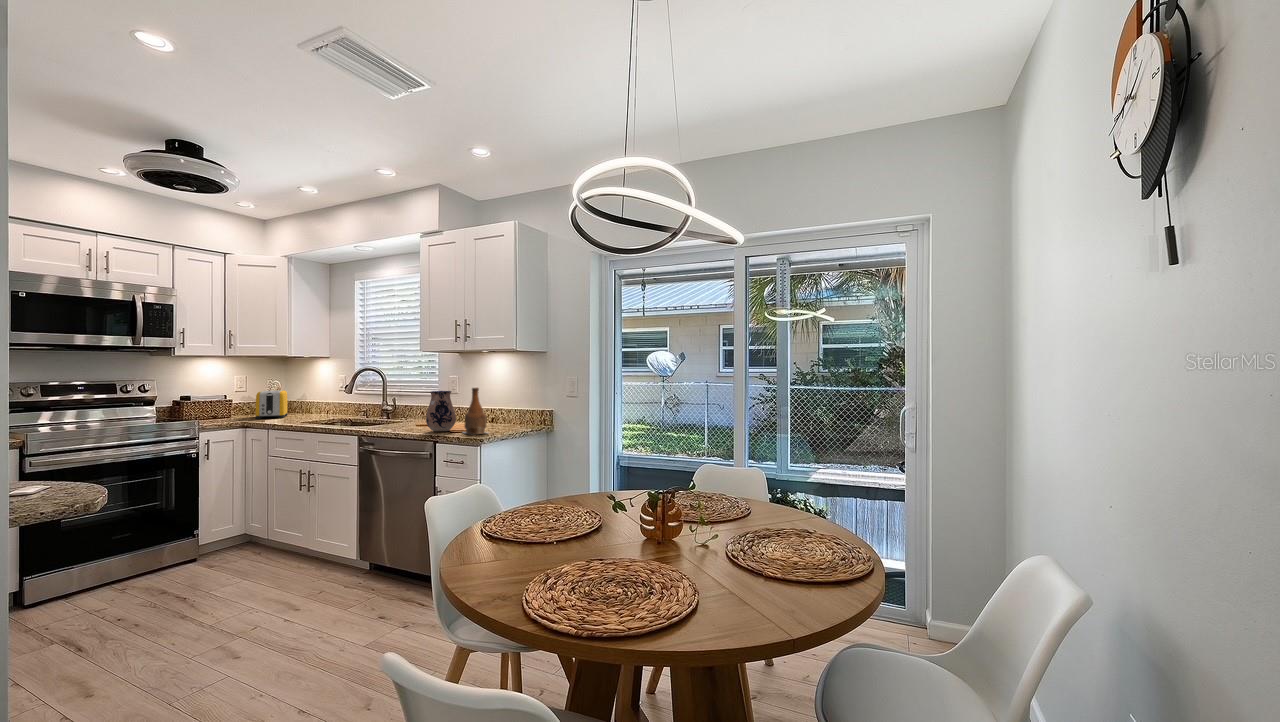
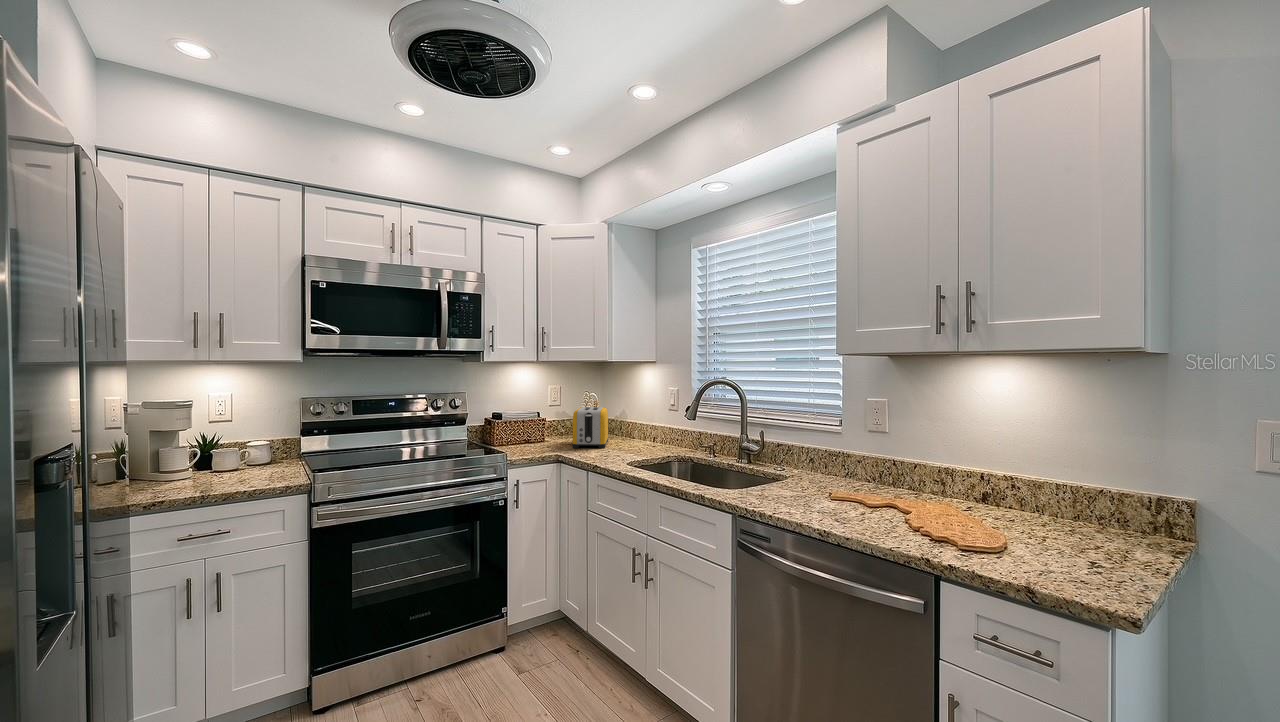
bottle: present [464,387,487,434] -> none [985,443,1079,570]
ceramic pitcher: present [426,391,456,431] -> none [881,439,951,535]

